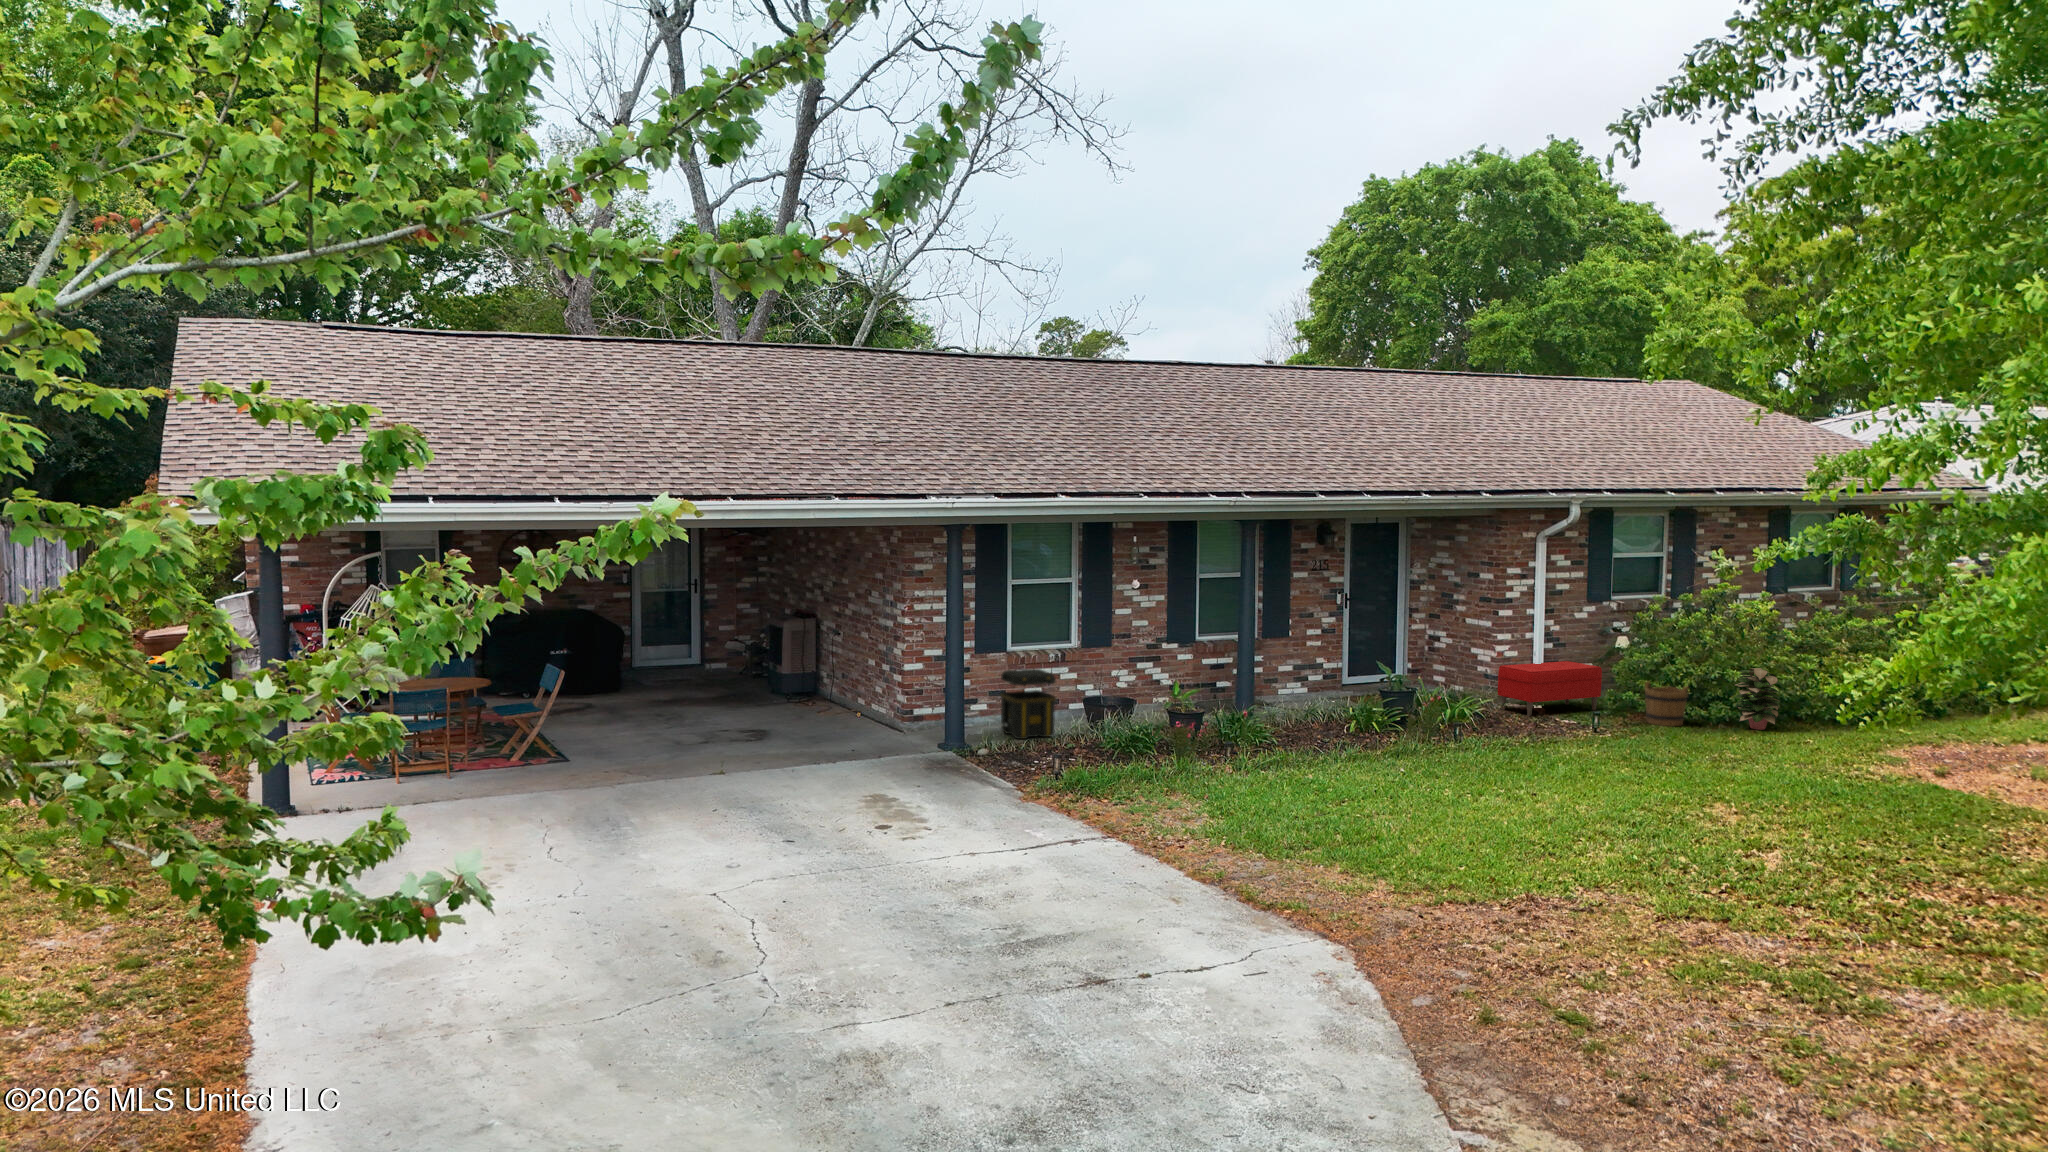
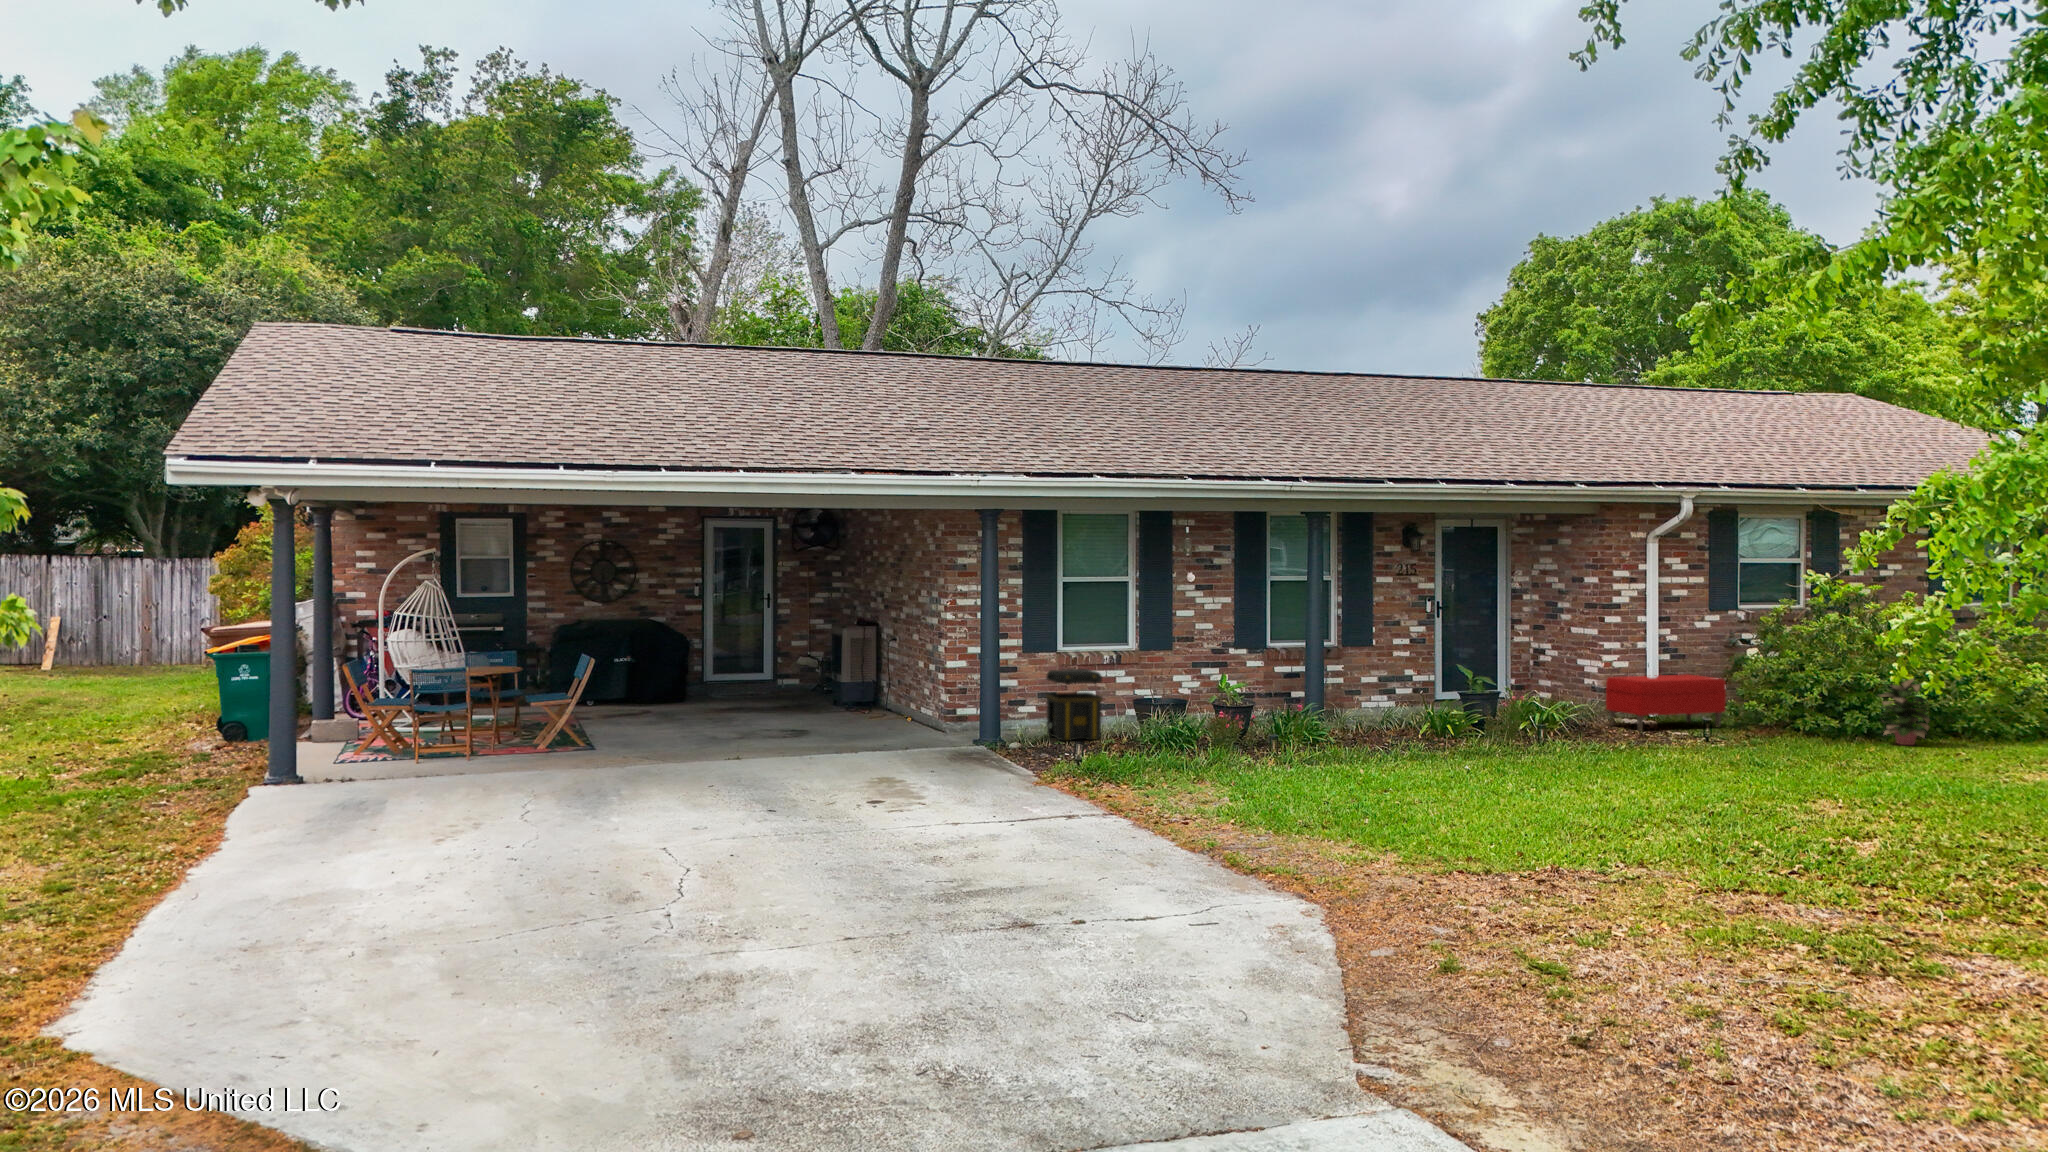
bucket: present [1645,682,1688,726] -> none [1772,692,1824,741]

